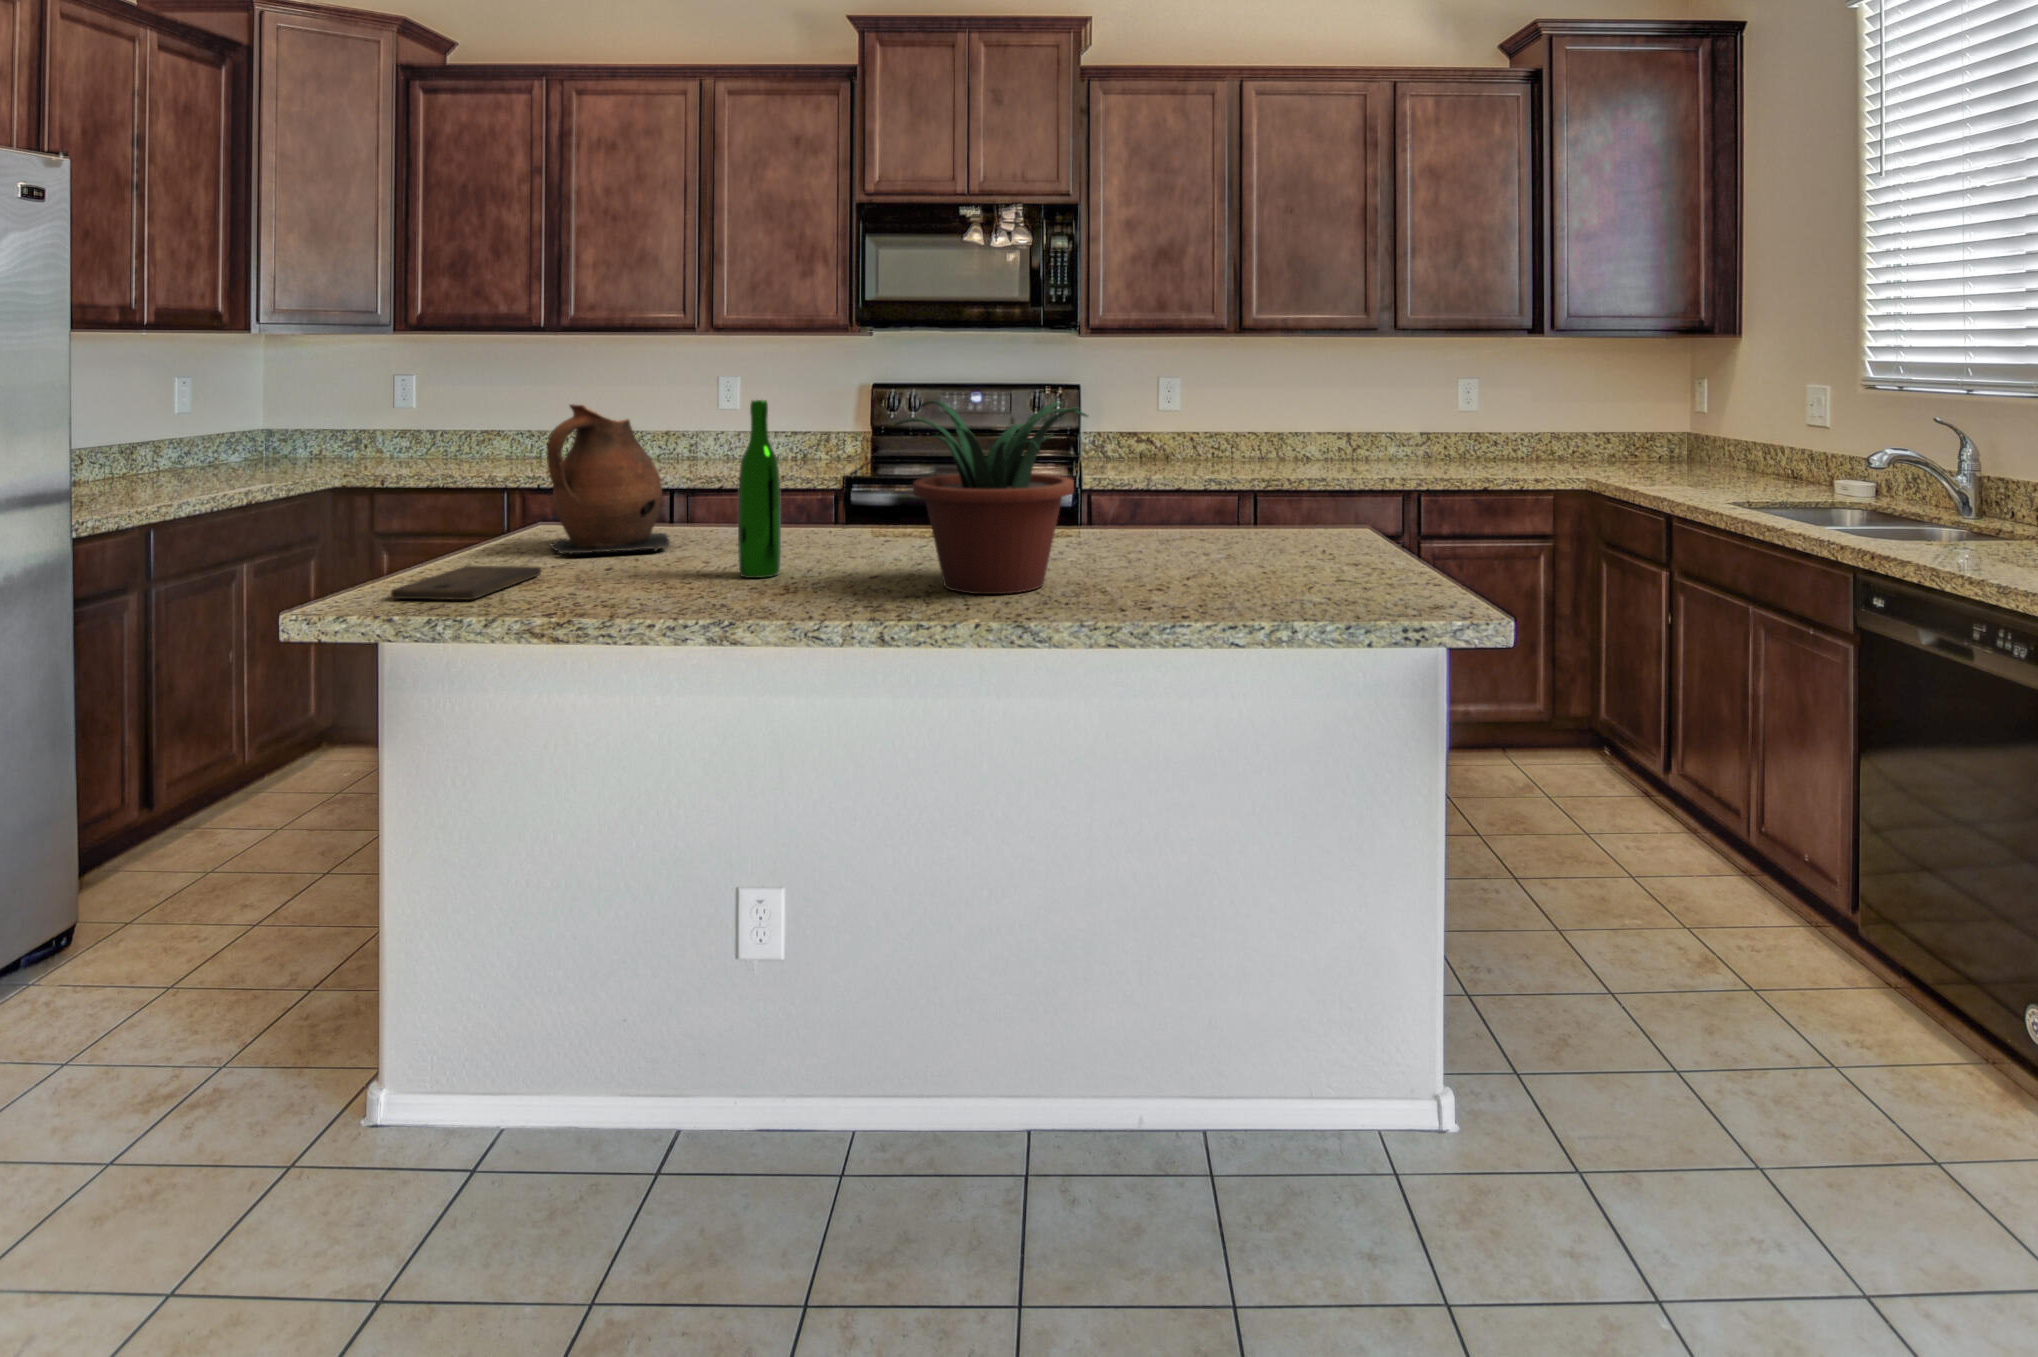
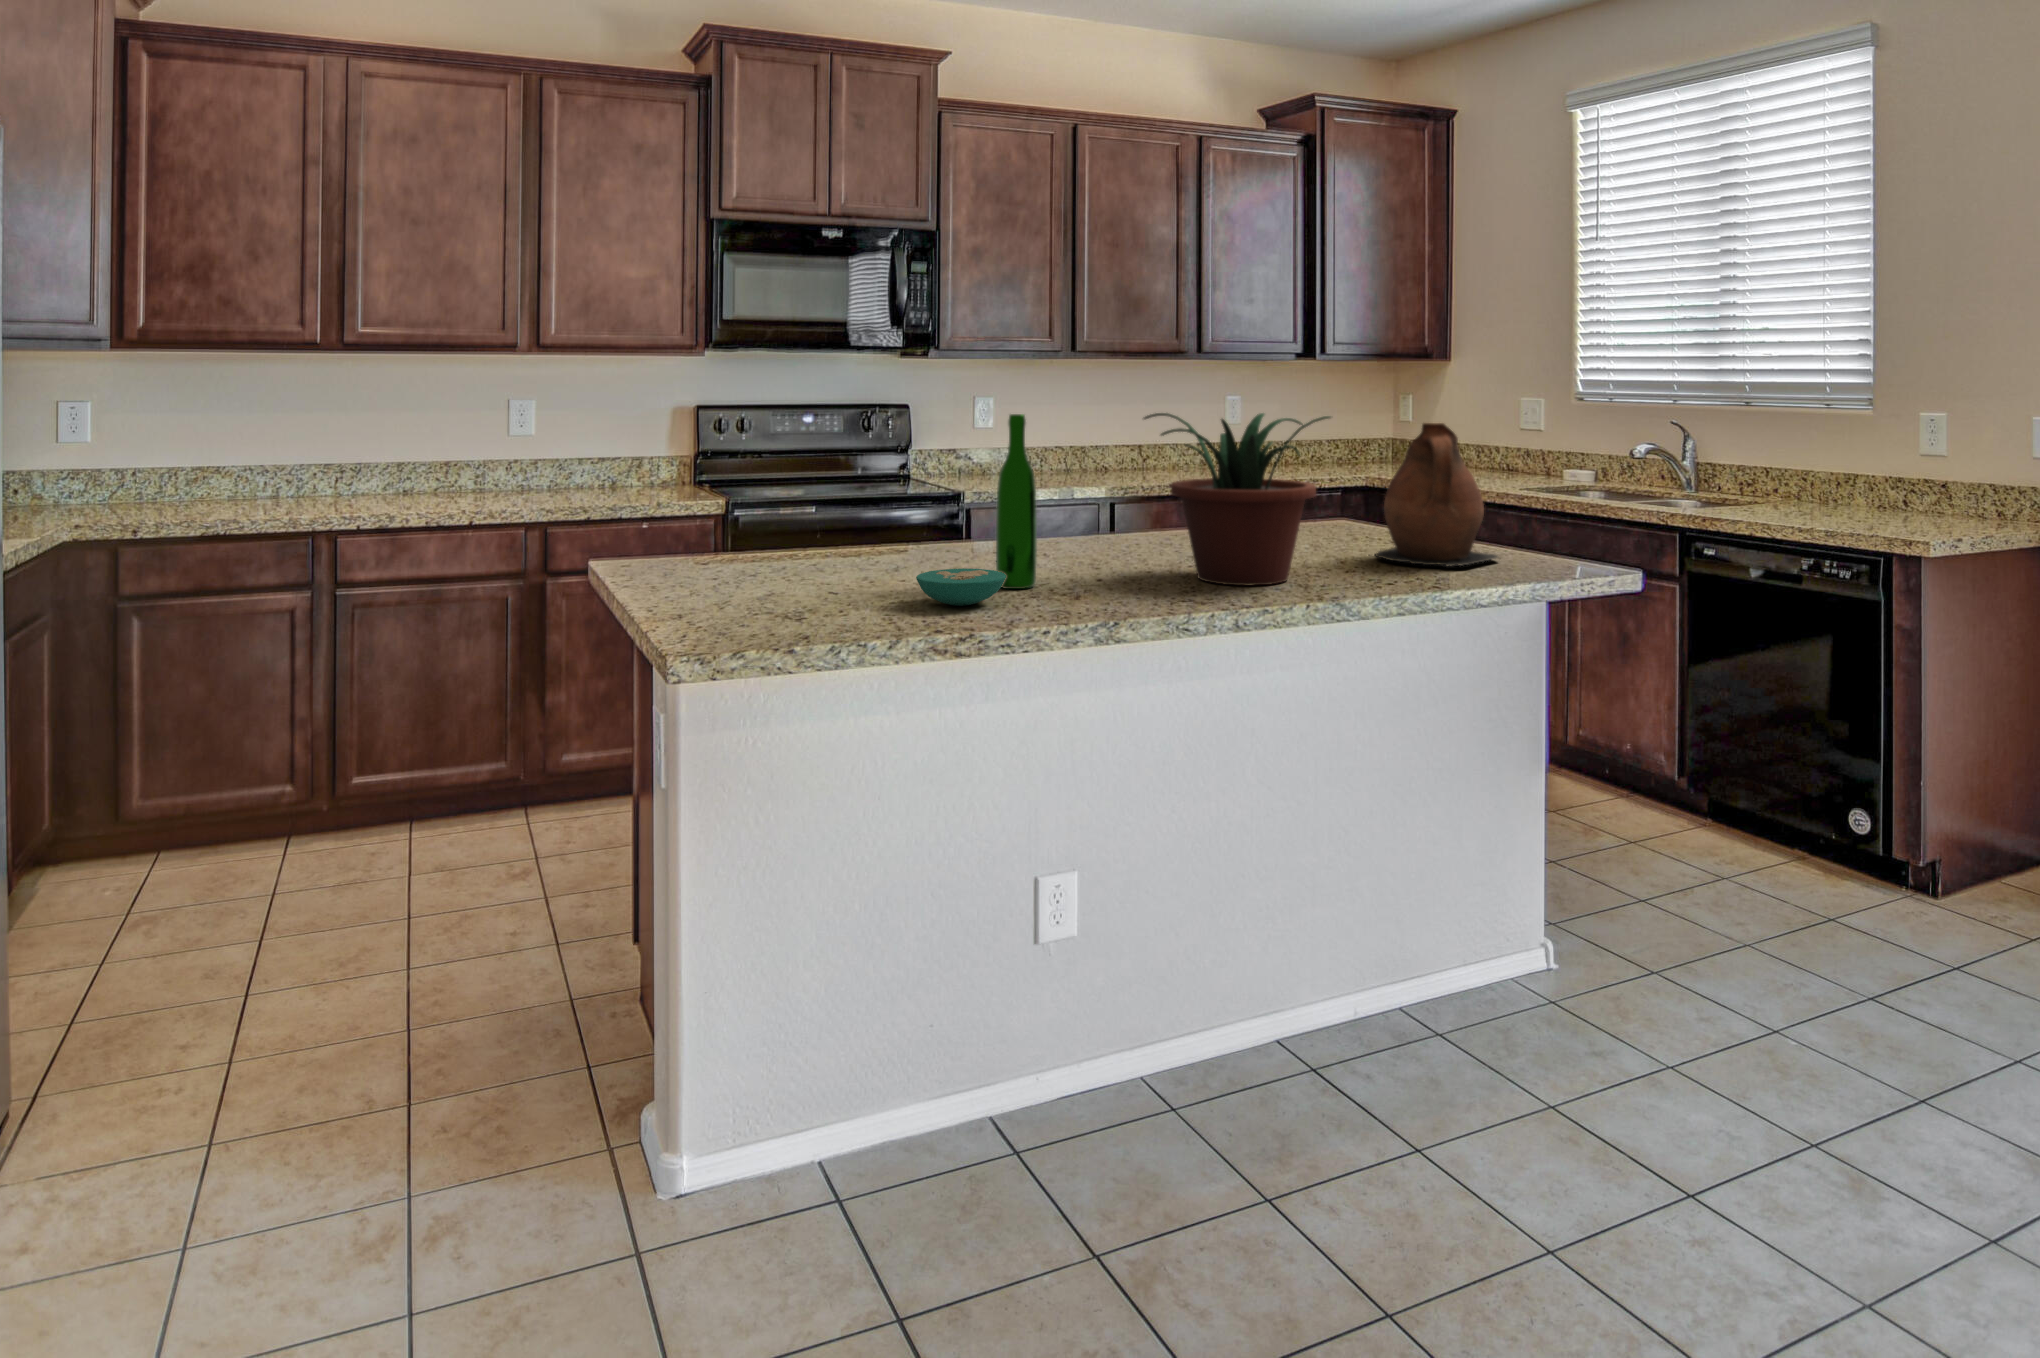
ceramic pitcher: present [546,404,670,554] -> present [1374,423,1498,566]
bowl: none [607,553,700,590] -> present [916,568,1006,606]
cutting board: present [391,566,541,600] -> none [716,594,821,633]

